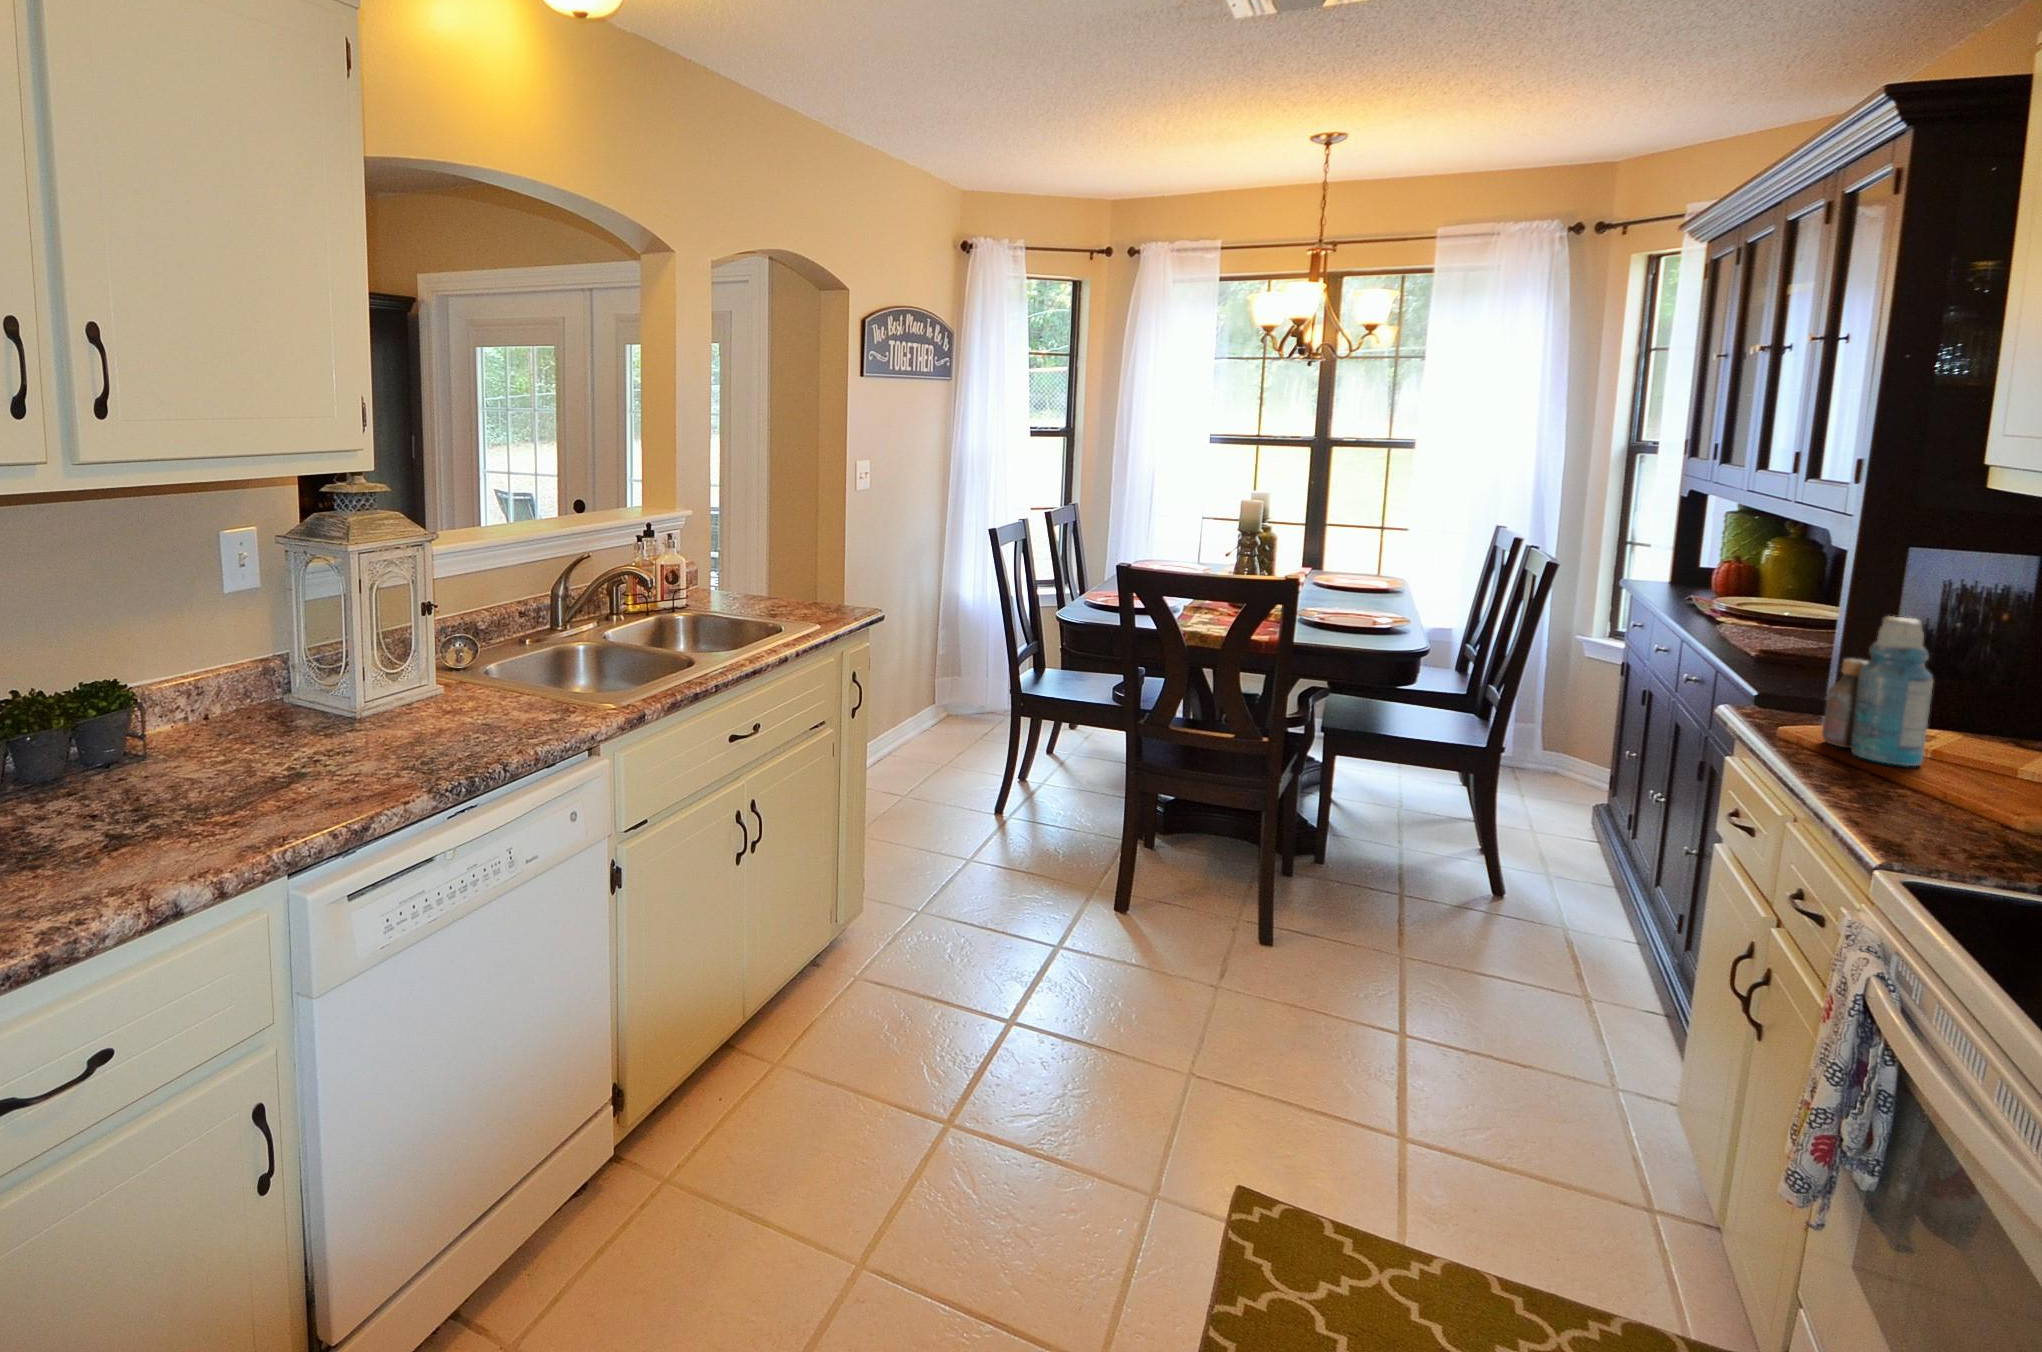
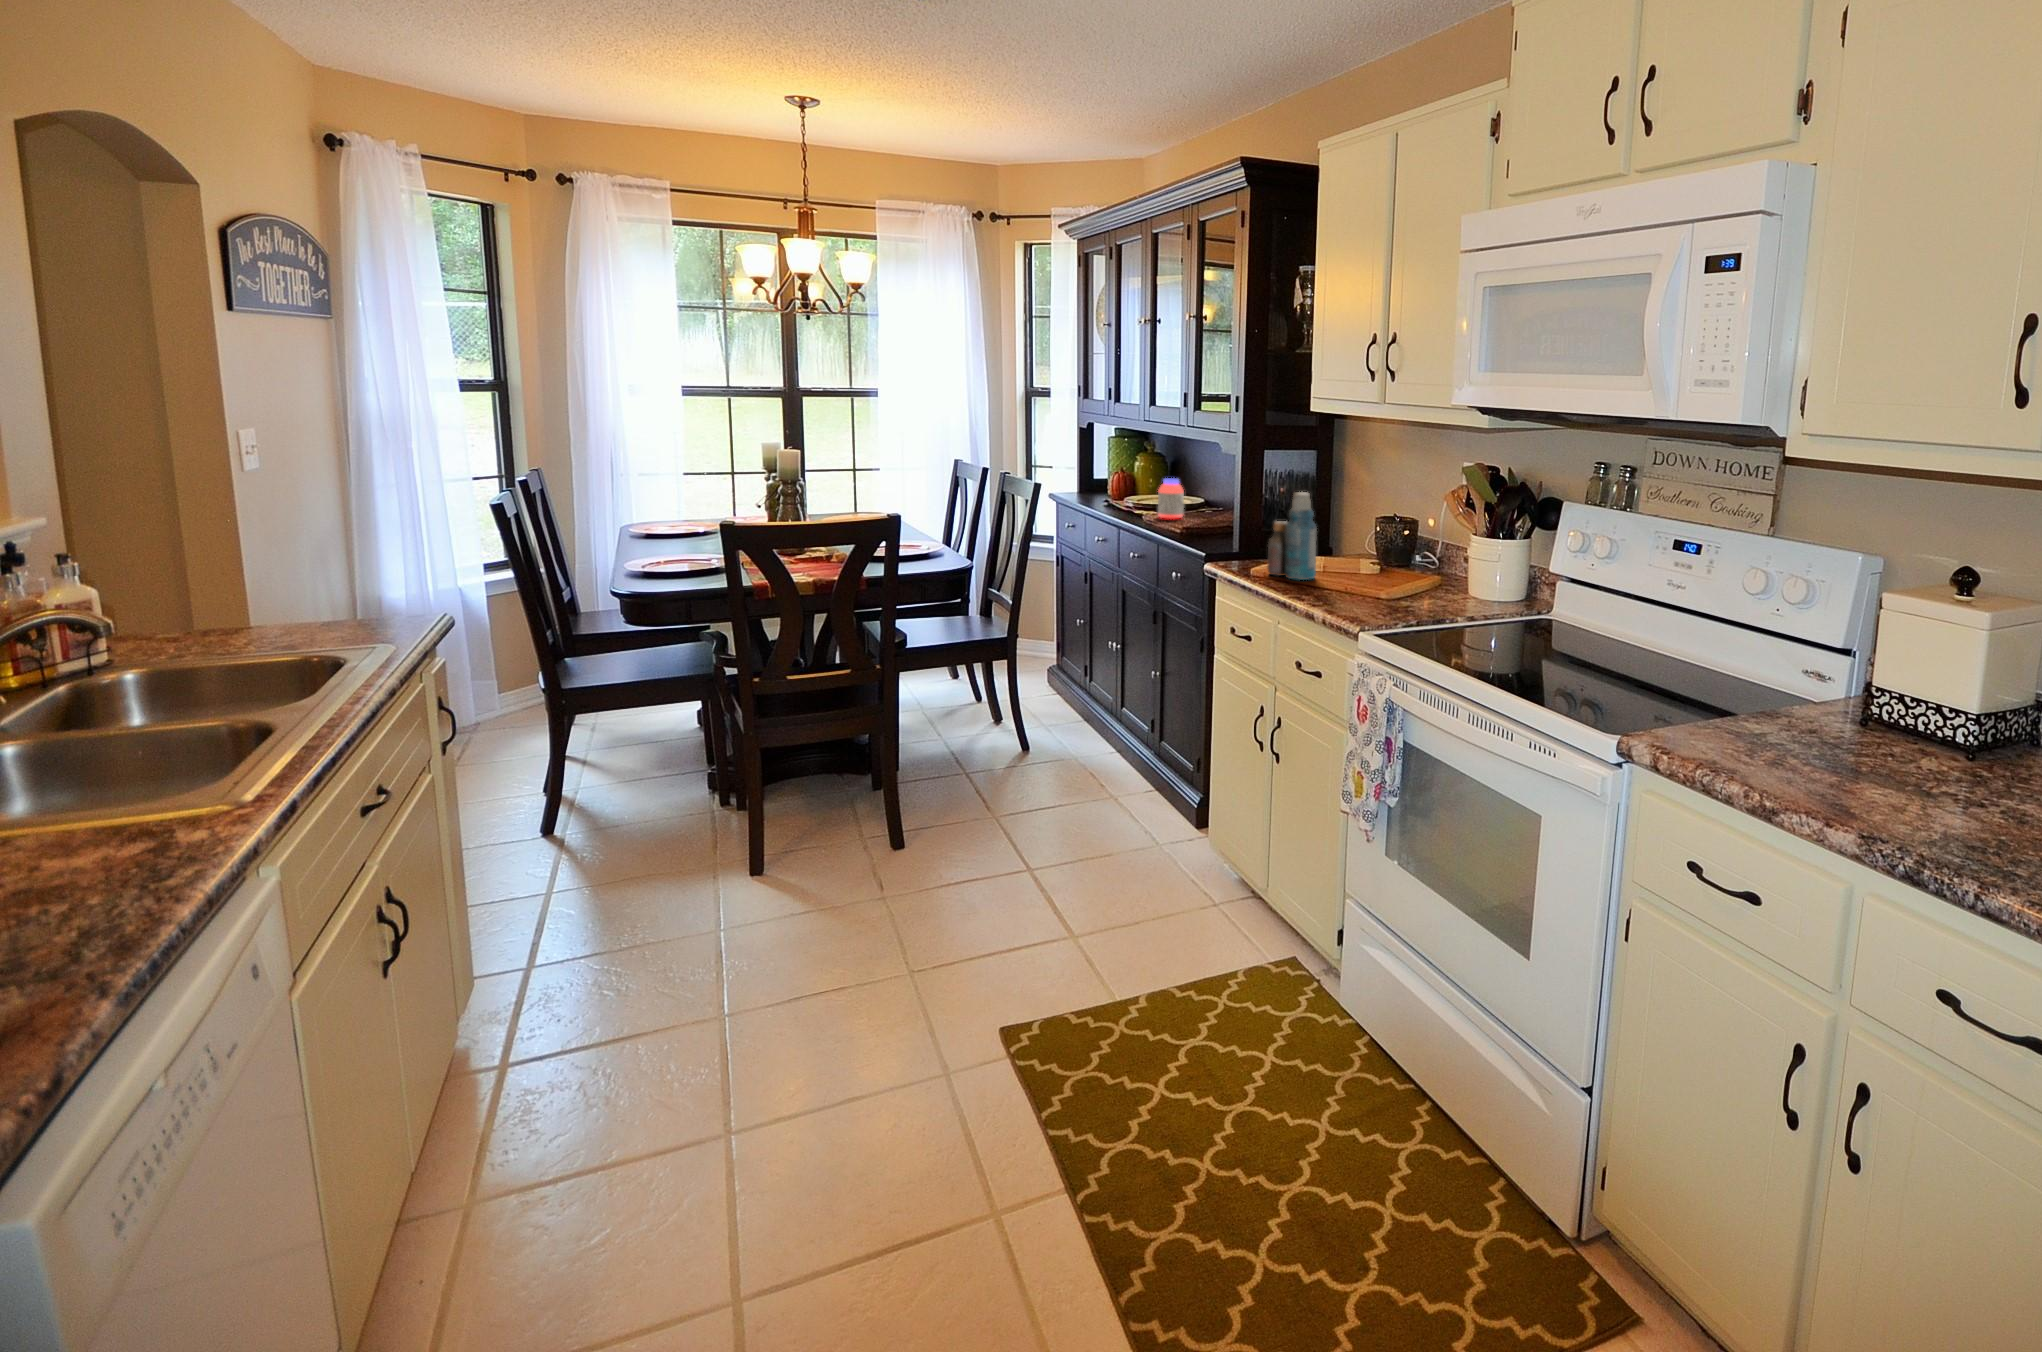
jar: none [1750,574,1806,635] -> present [1158,478,1184,519]

